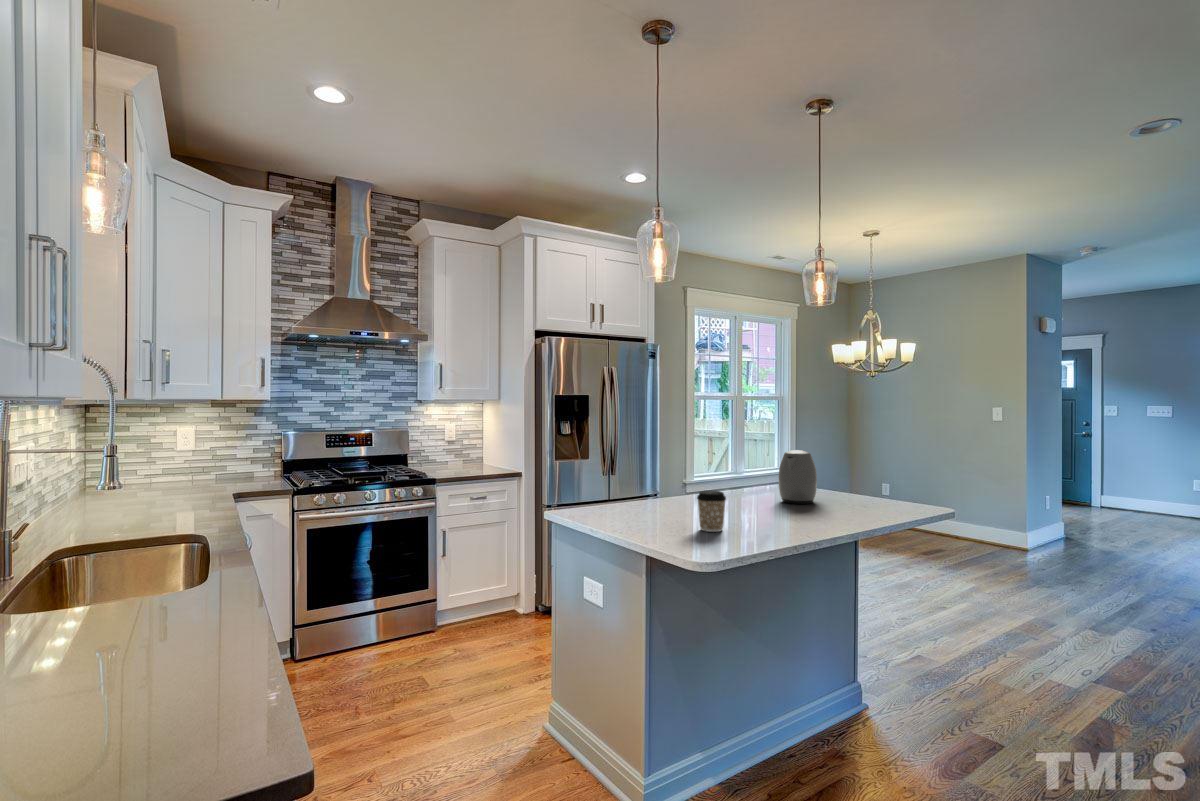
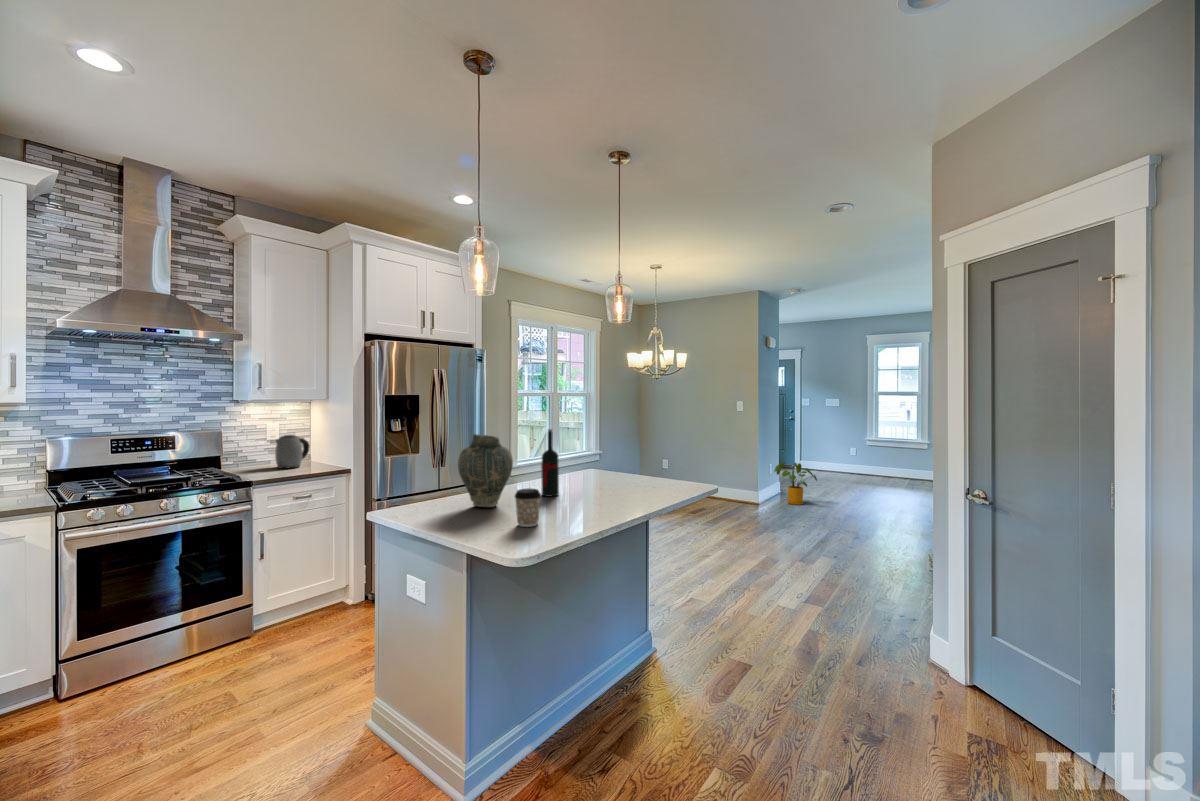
wine bottle: none [725,429,745,506] -> present [541,429,559,497]
vase: none [635,432,693,512] -> present [458,434,513,507]
kettle: present [779,450,817,504] -> present [275,435,309,469]
house plant: none [1049,490,1121,552] -> present [774,462,817,505]

